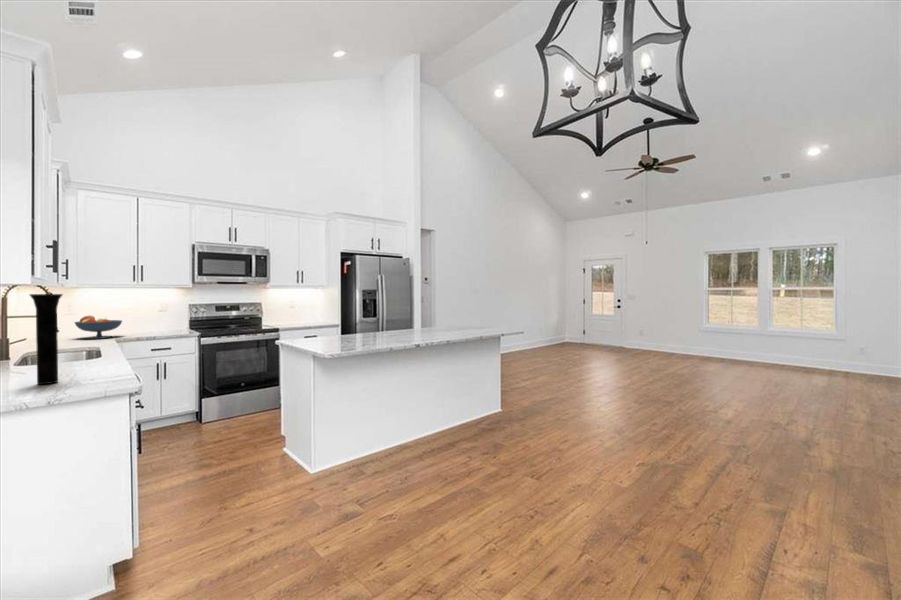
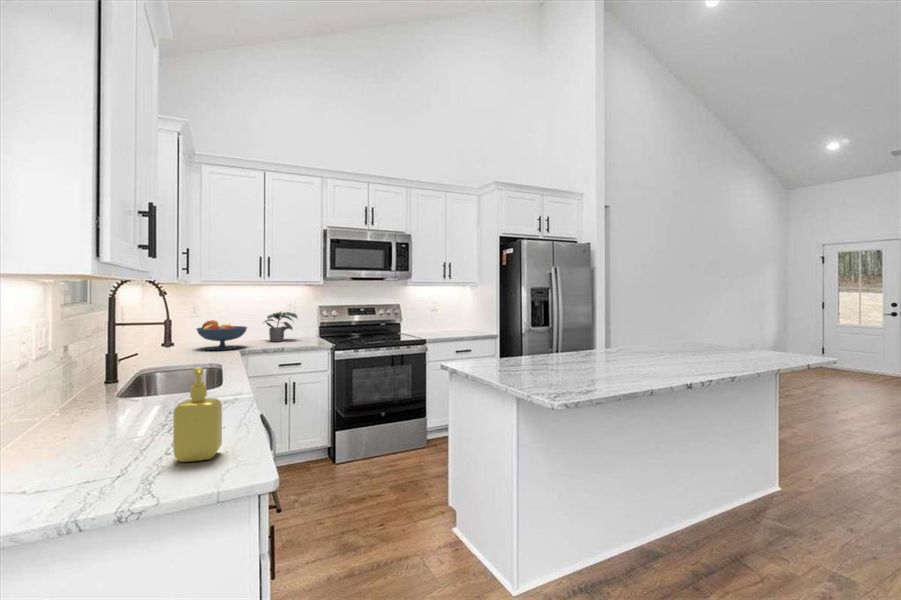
vase: present [30,294,62,384] -> none [97,294,152,461]
potted plant: none [136,308,169,333] -> present [265,312,297,342]
soap dispenser: none [80,333,109,382] -> present [173,368,222,462]

